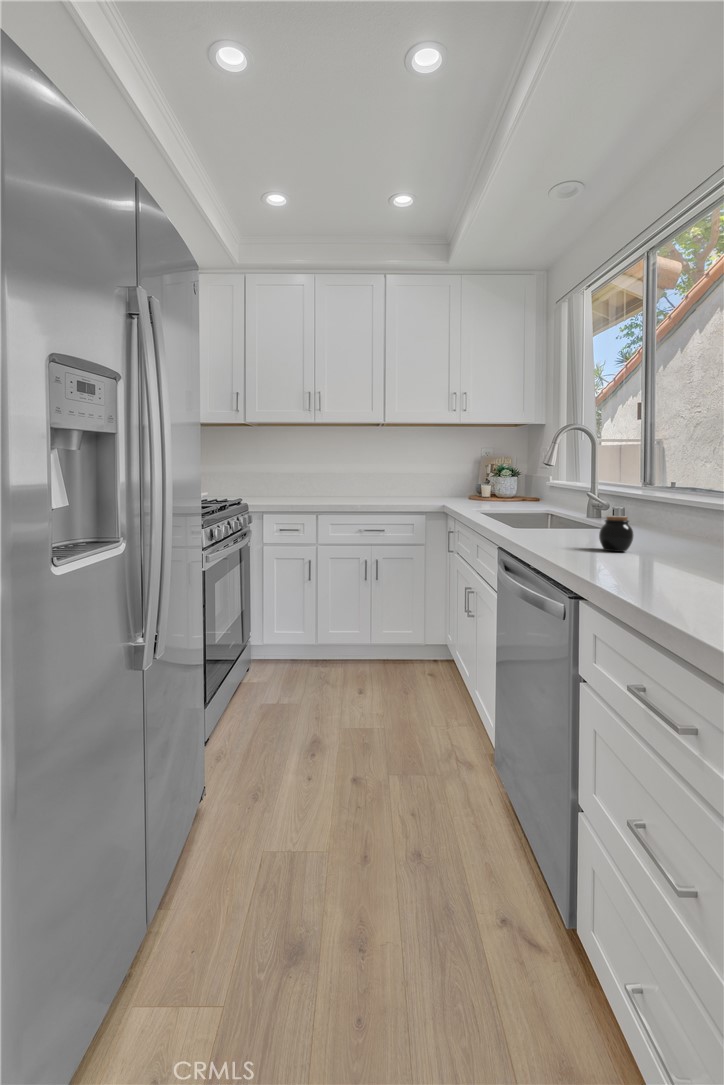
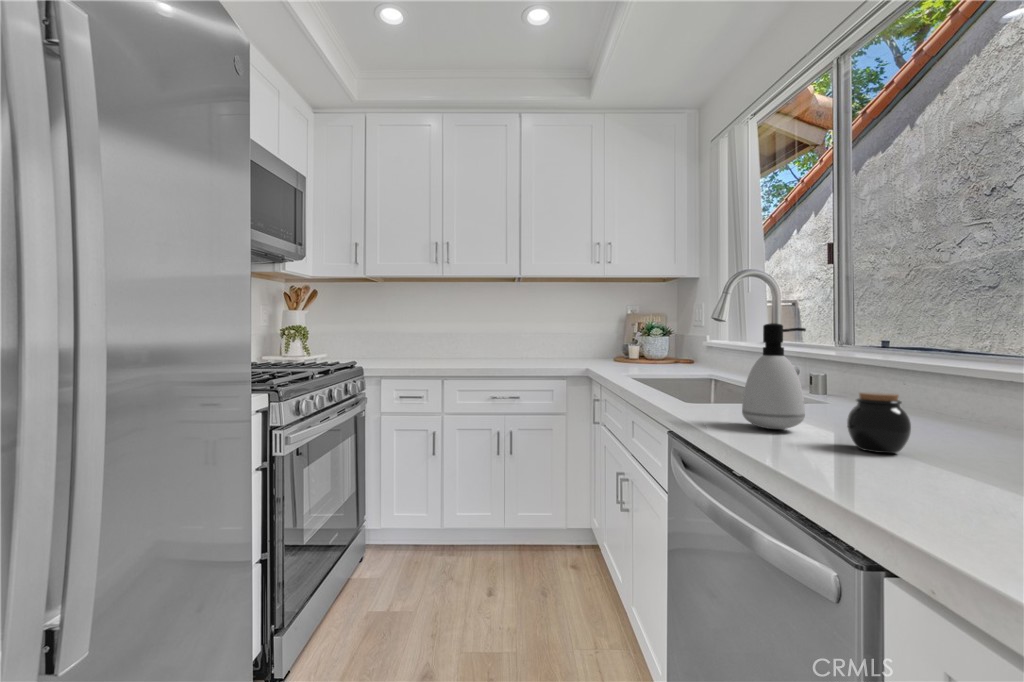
soap dispenser: none [543,472,585,541] -> present [742,323,806,429]

